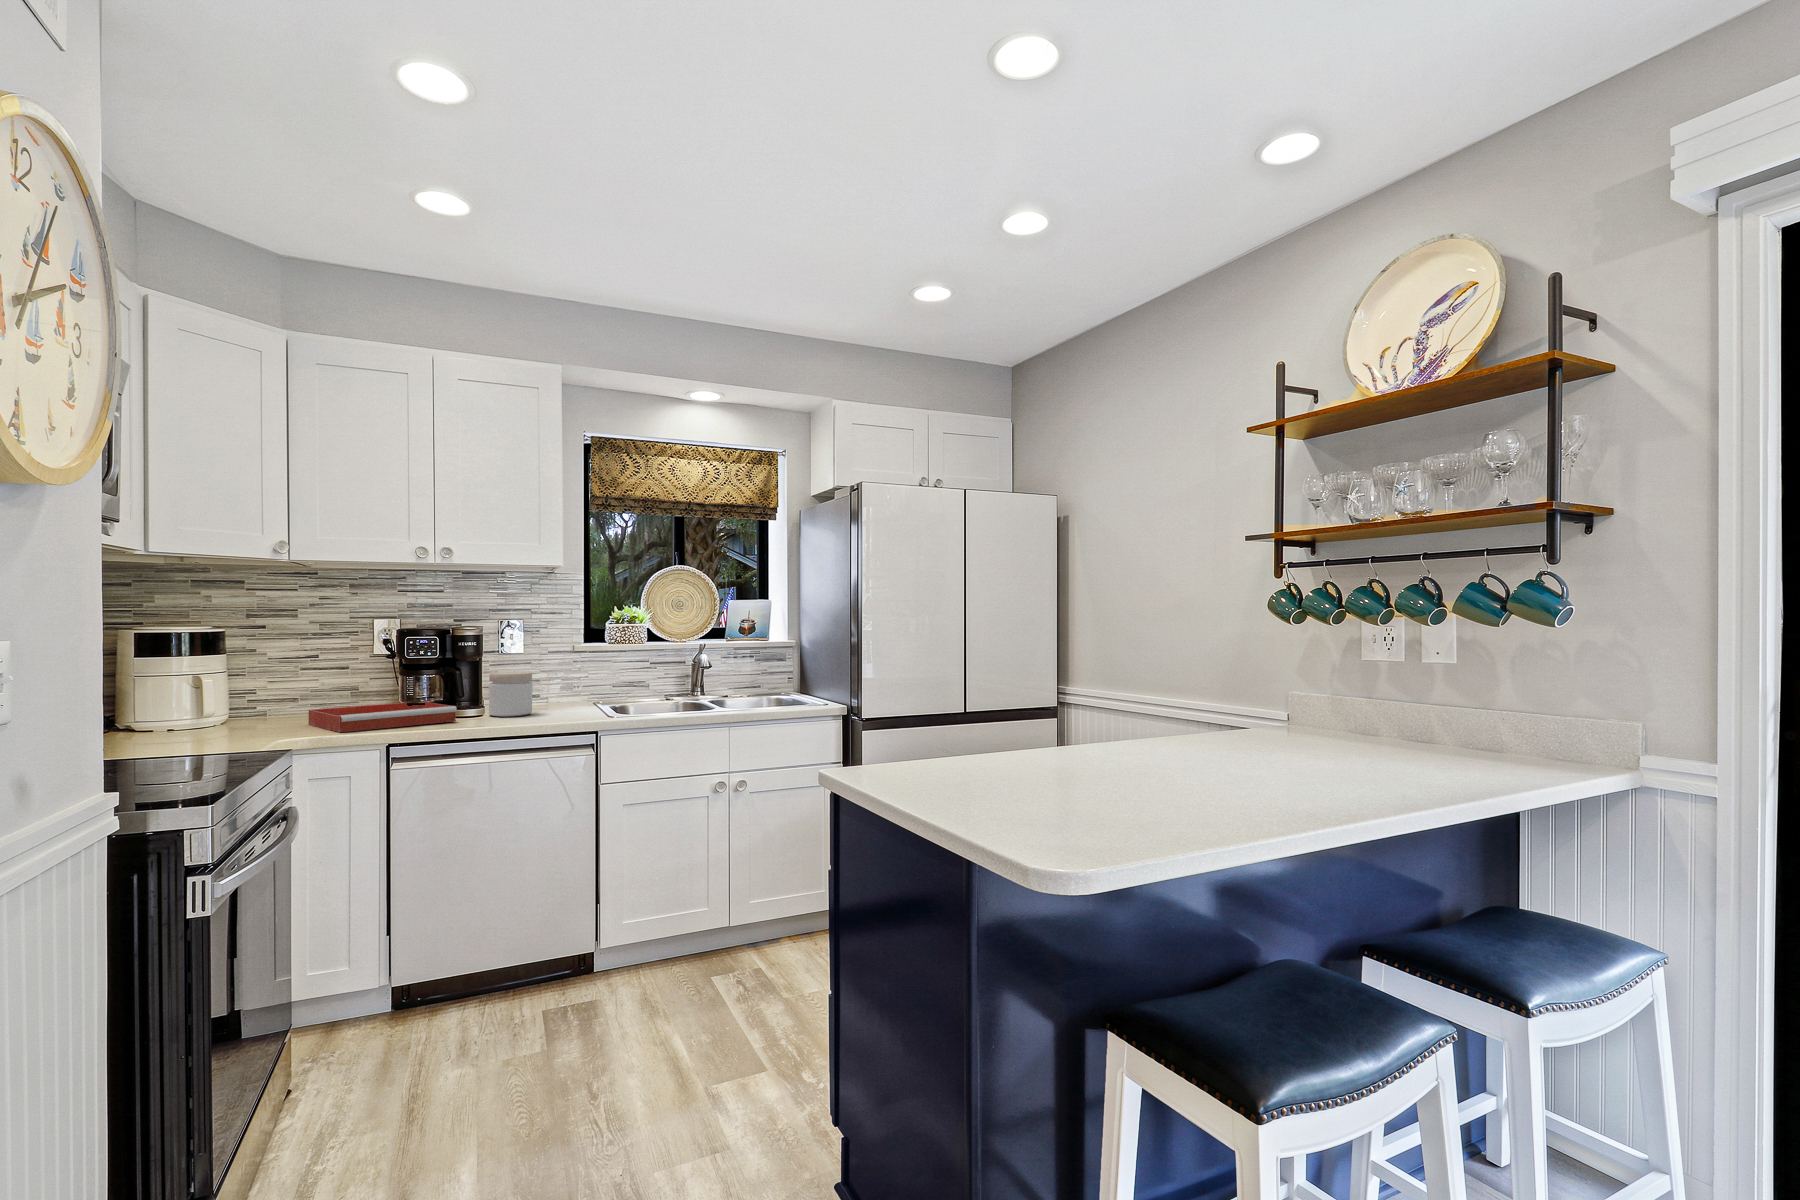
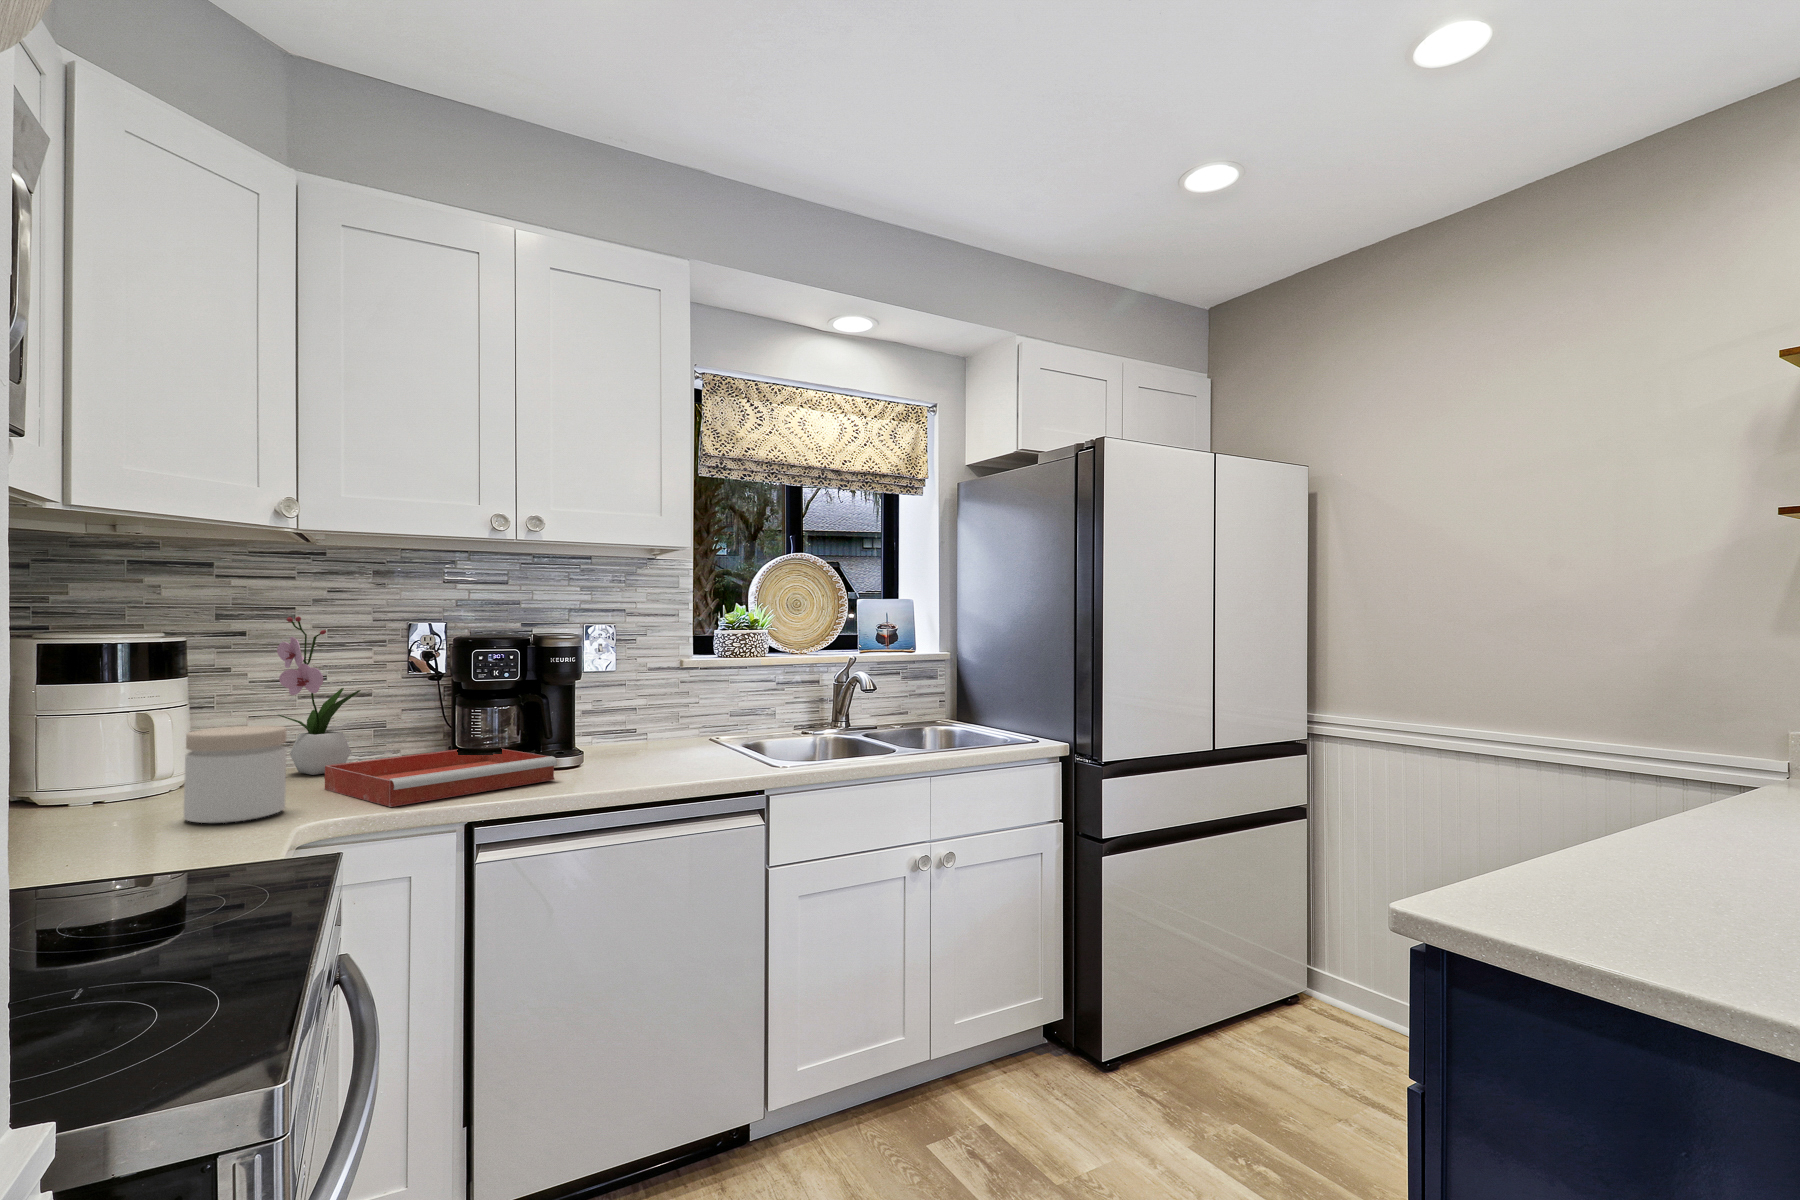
flower arrangement: none [284,616,339,718] -> present [277,616,361,775]
jar: present [489,672,532,717] -> present [184,725,286,823]

